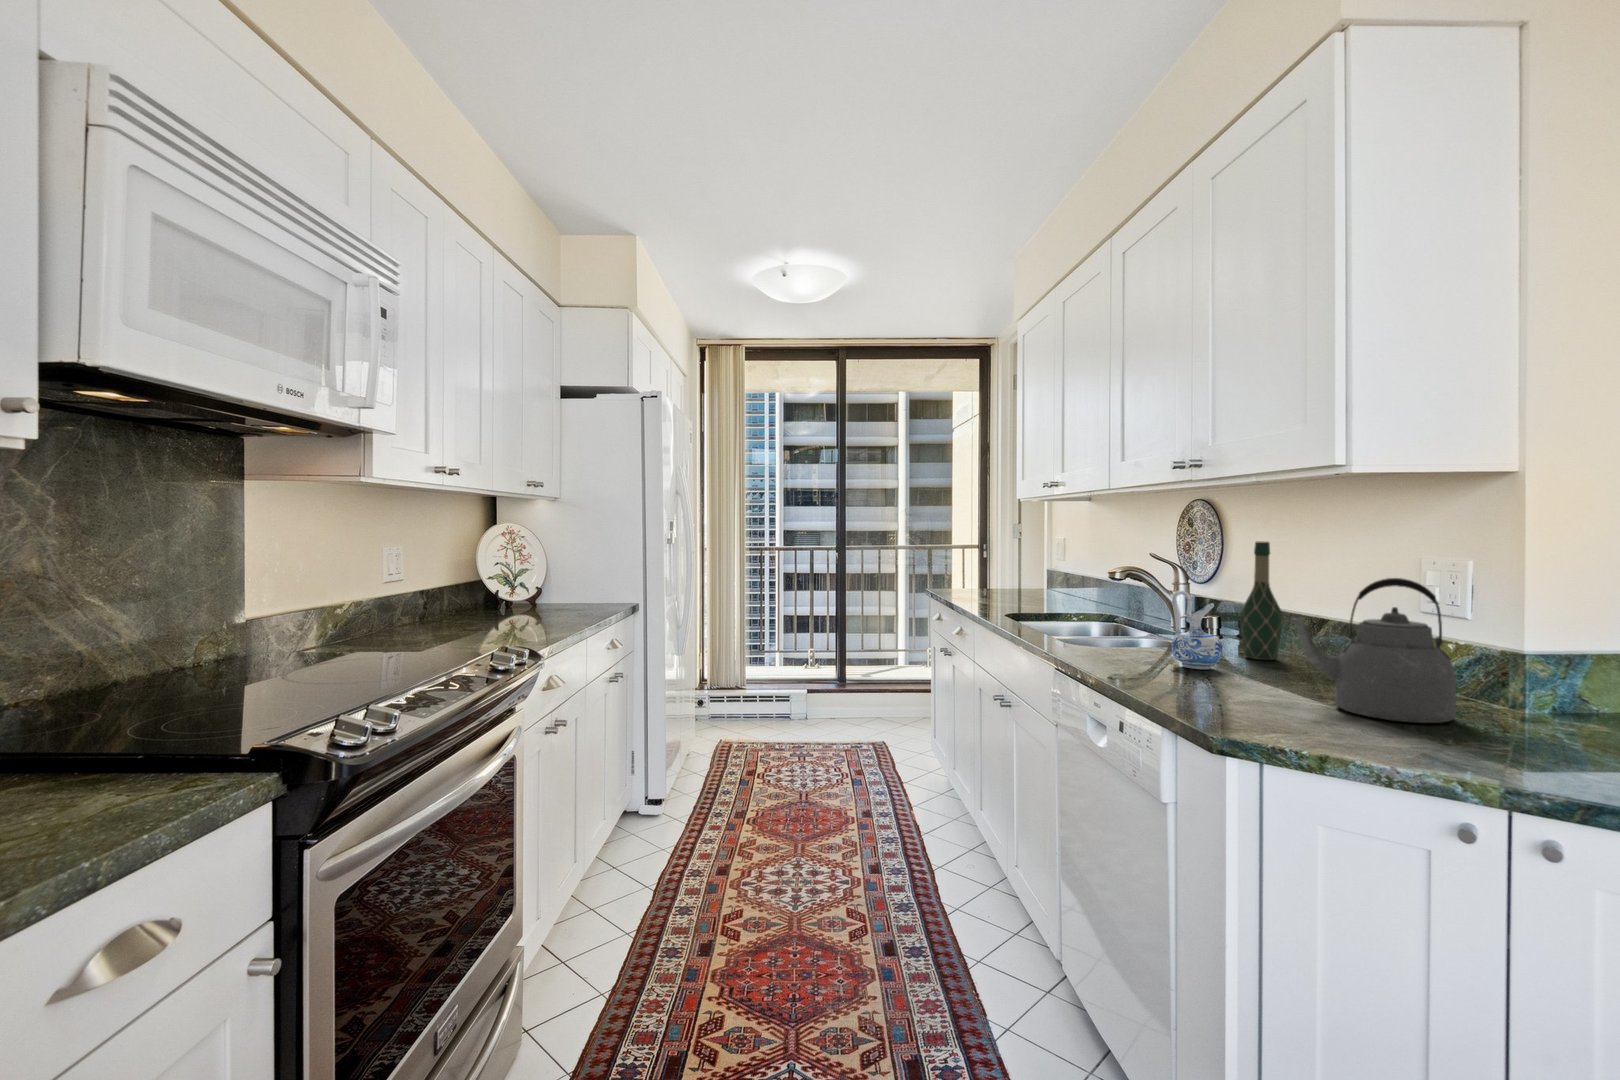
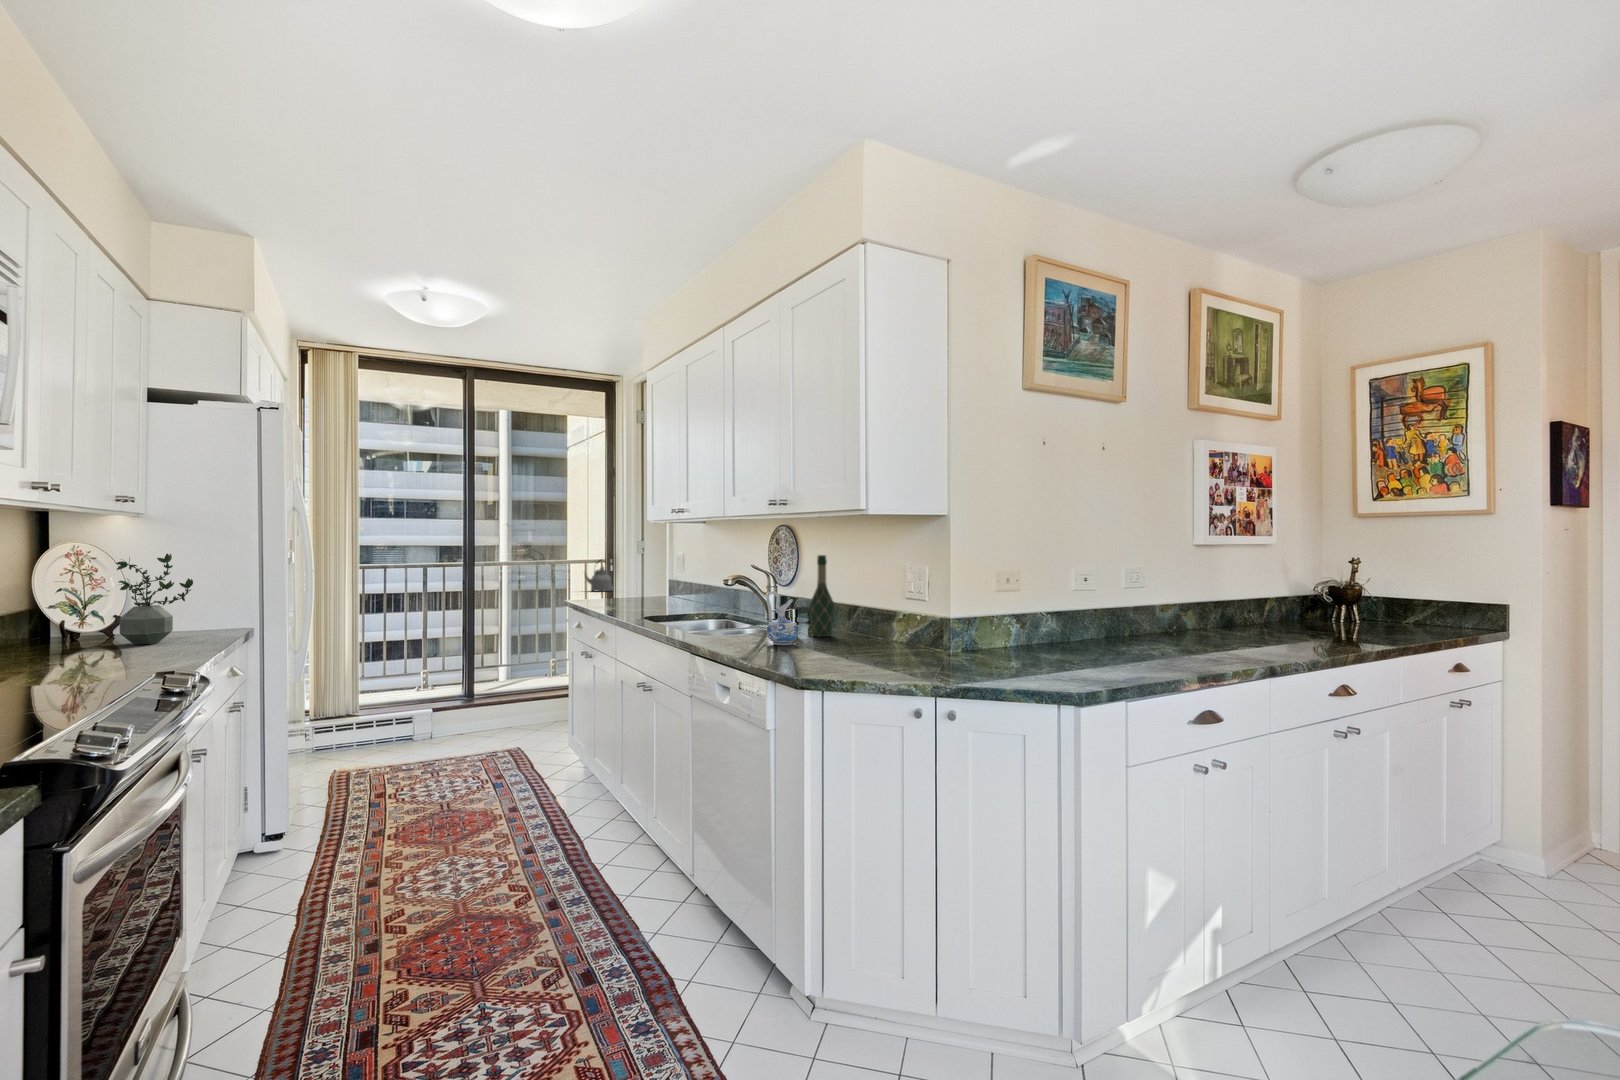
potted plant: none [529,532,585,613] -> present [116,554,193,644]
kettle: present [1285,578,1456,723] -> present [585,560,614,591]

